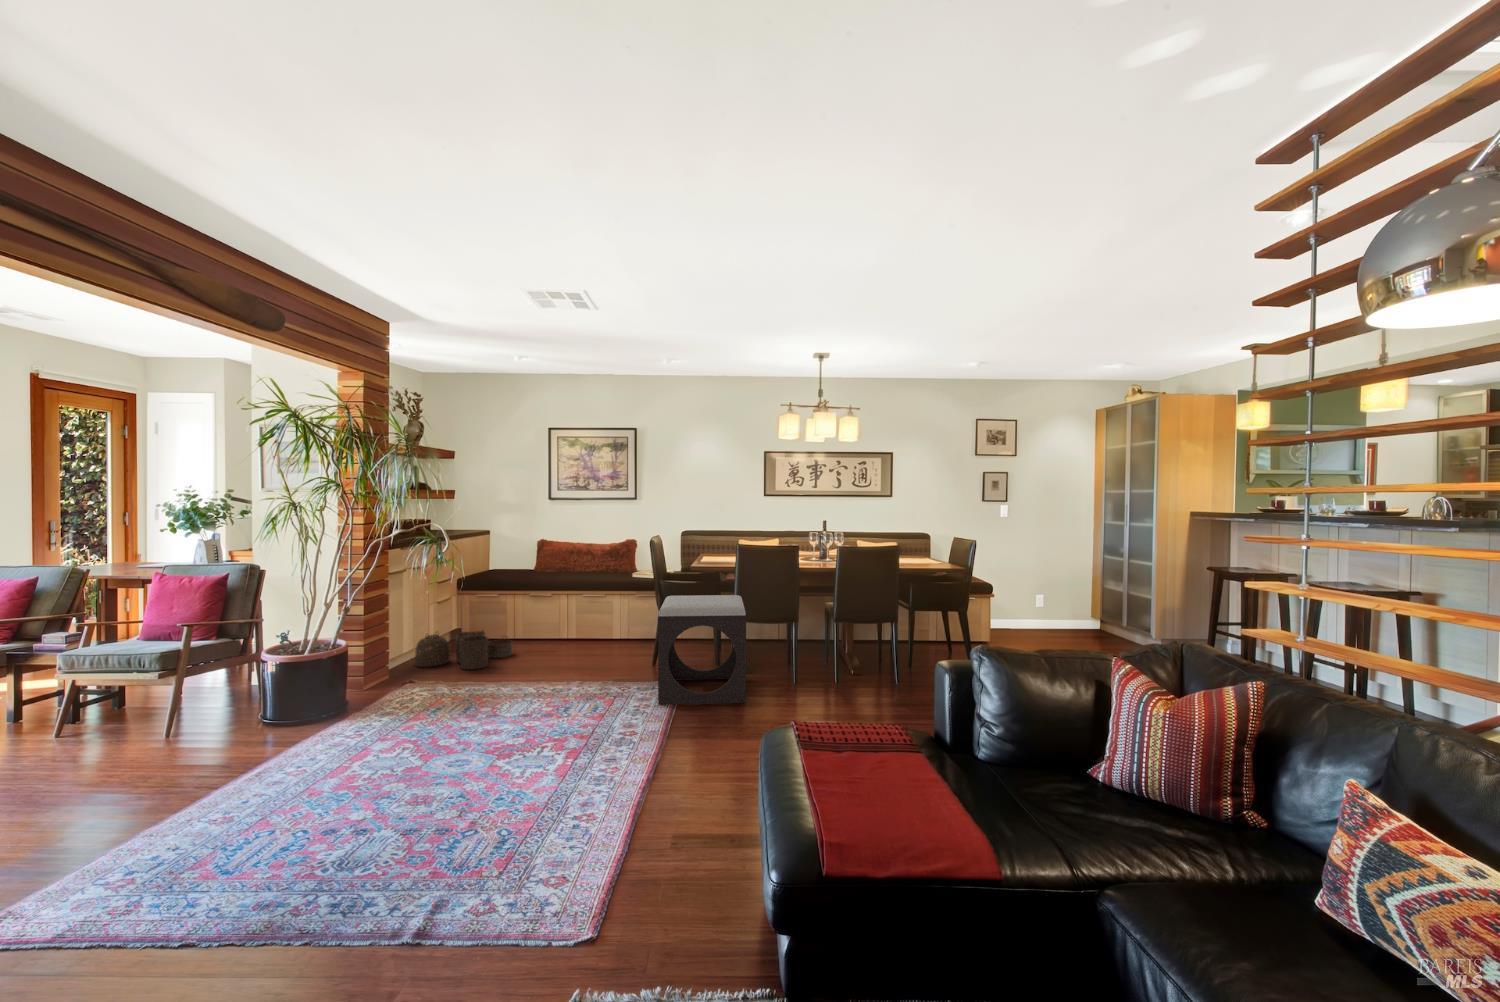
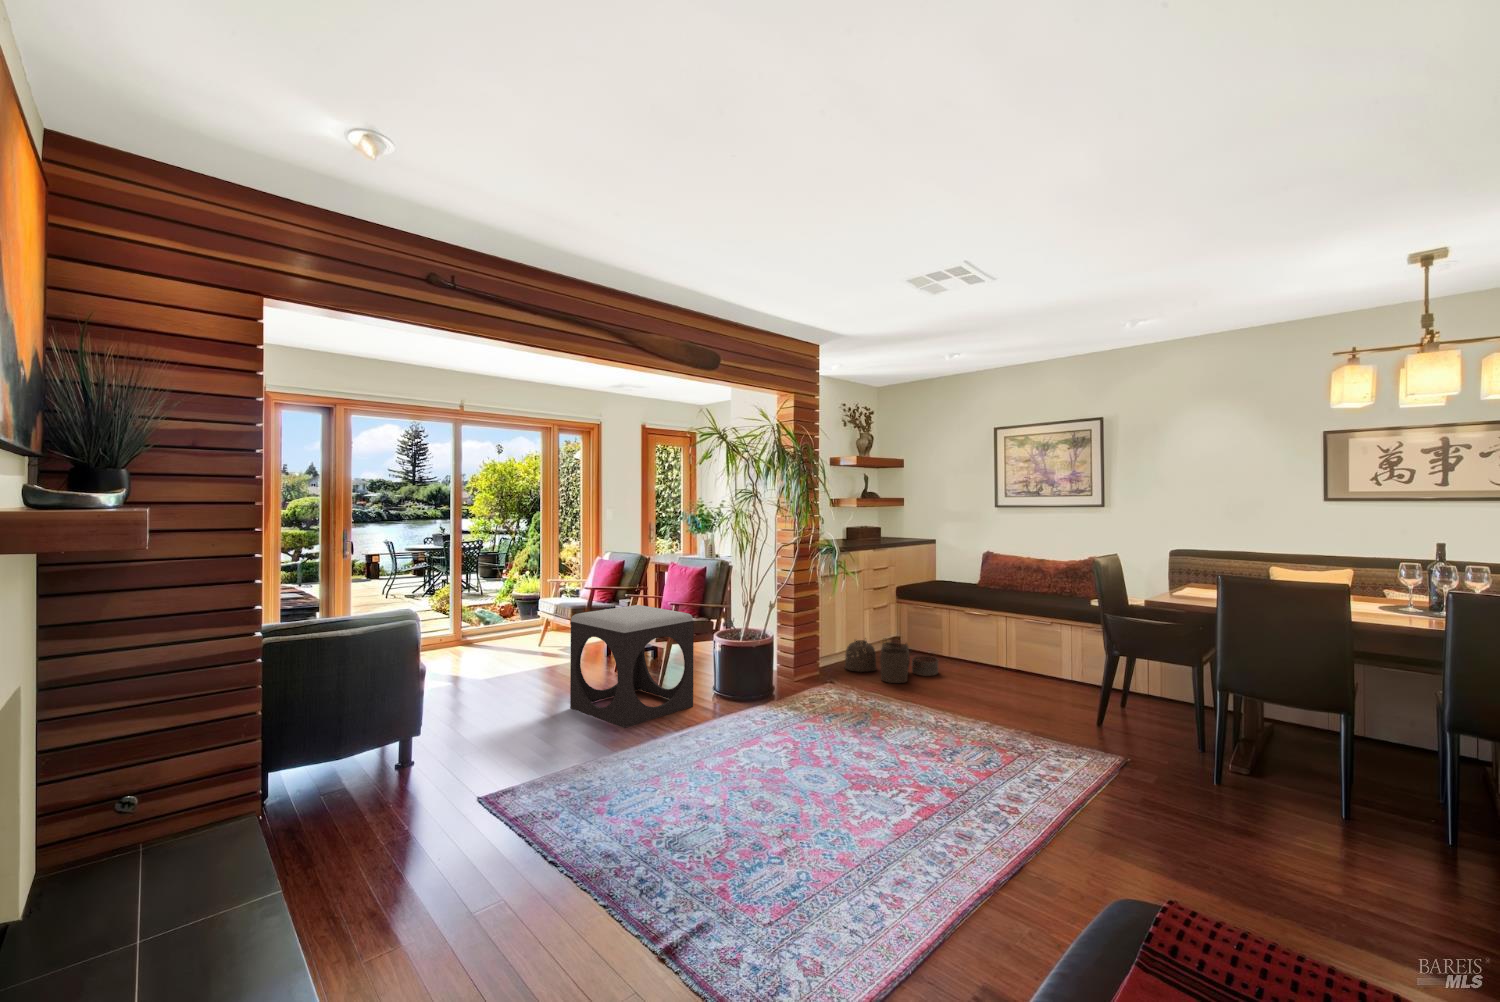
footstool: present [658,595,746,704] -> present [570,605,694,728]

